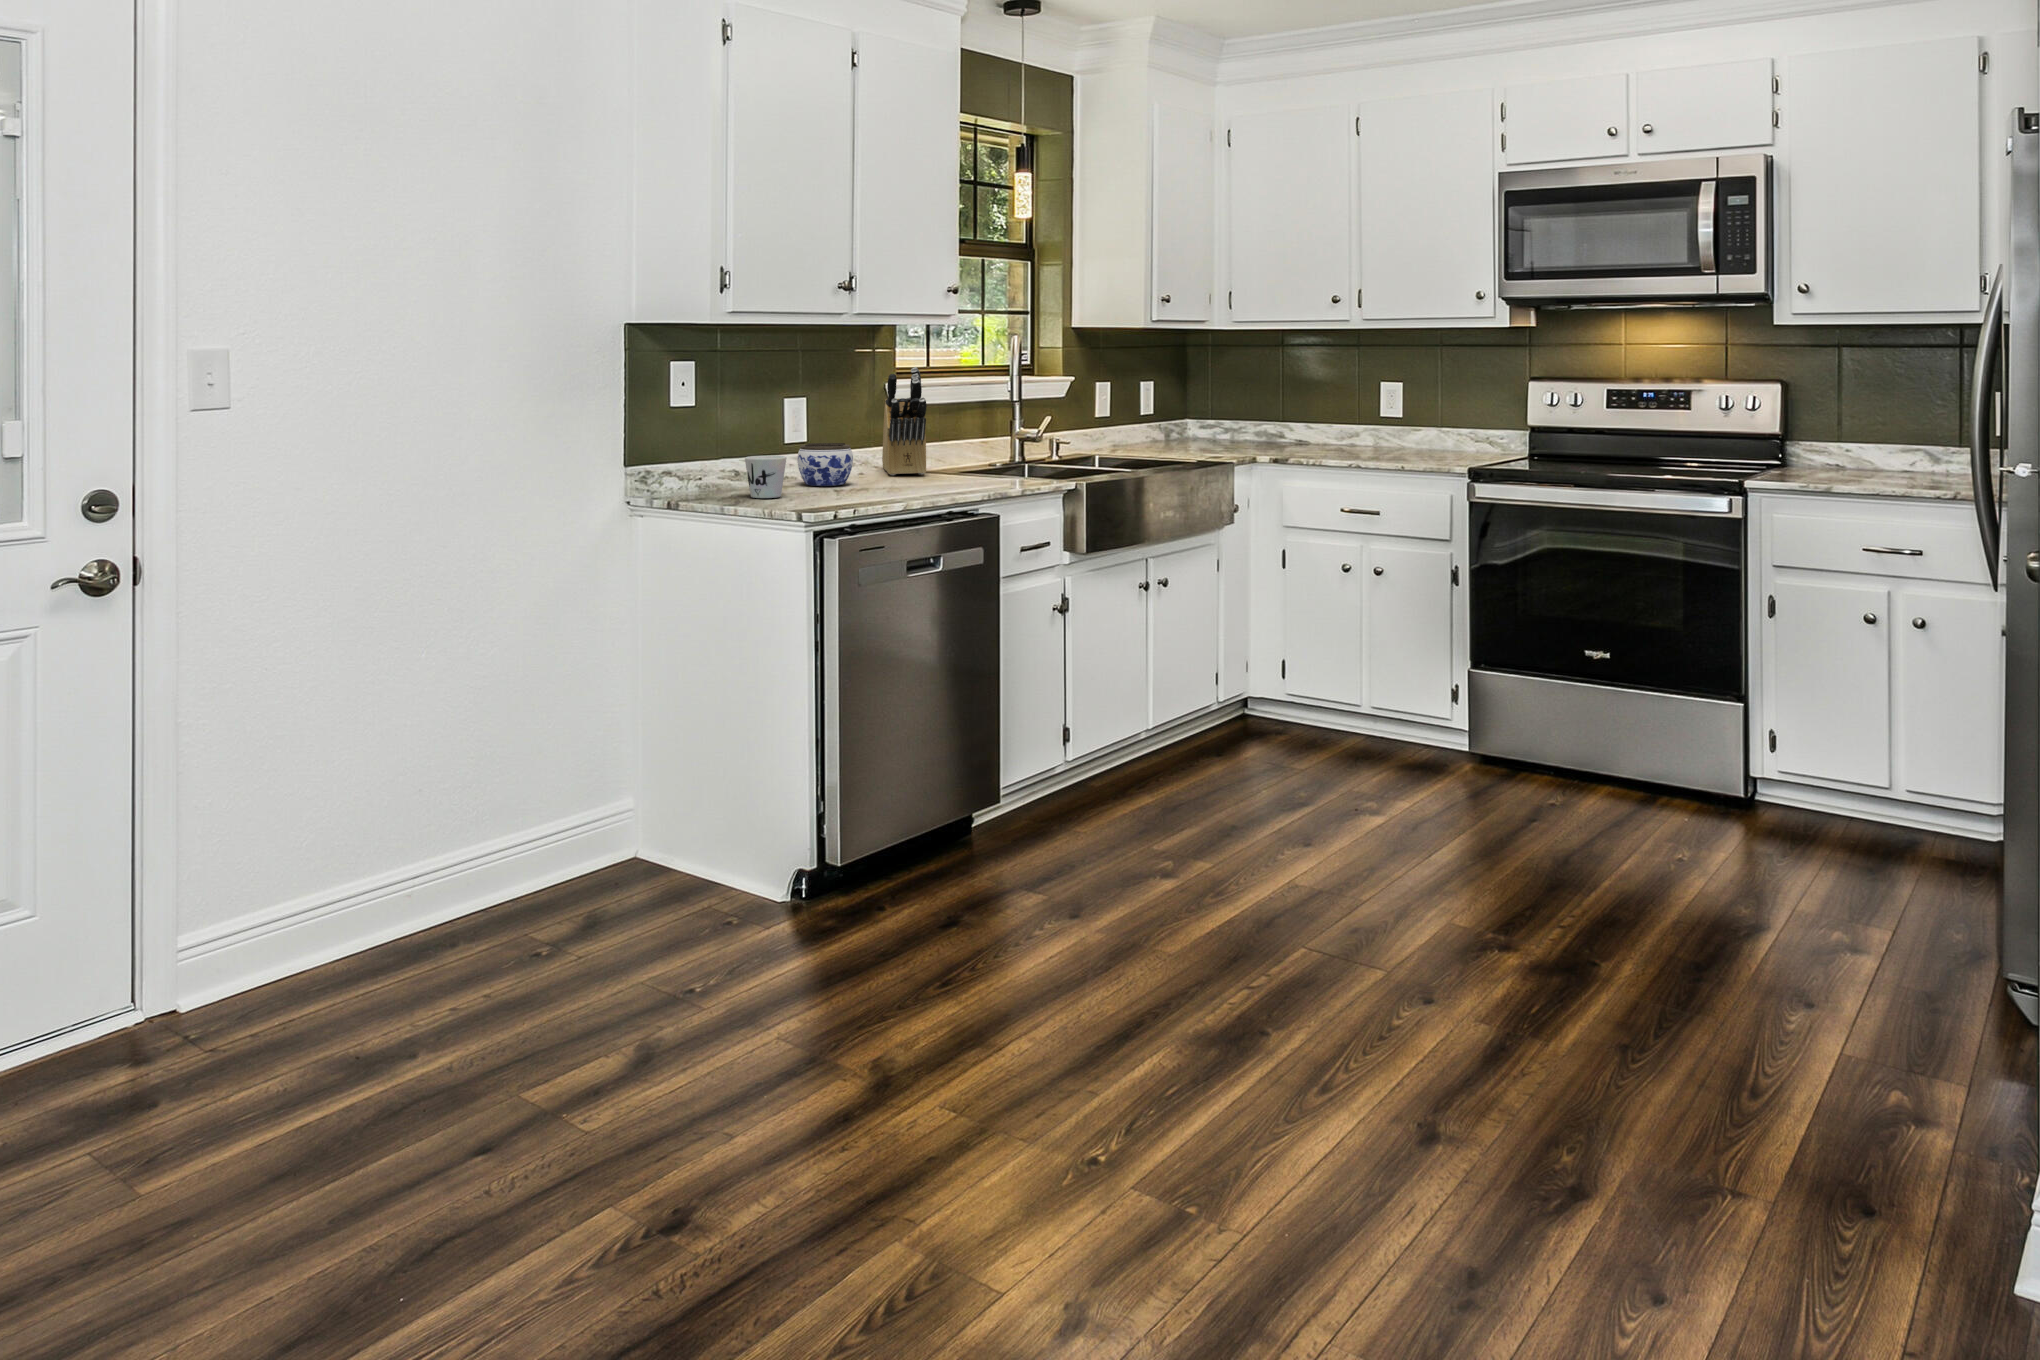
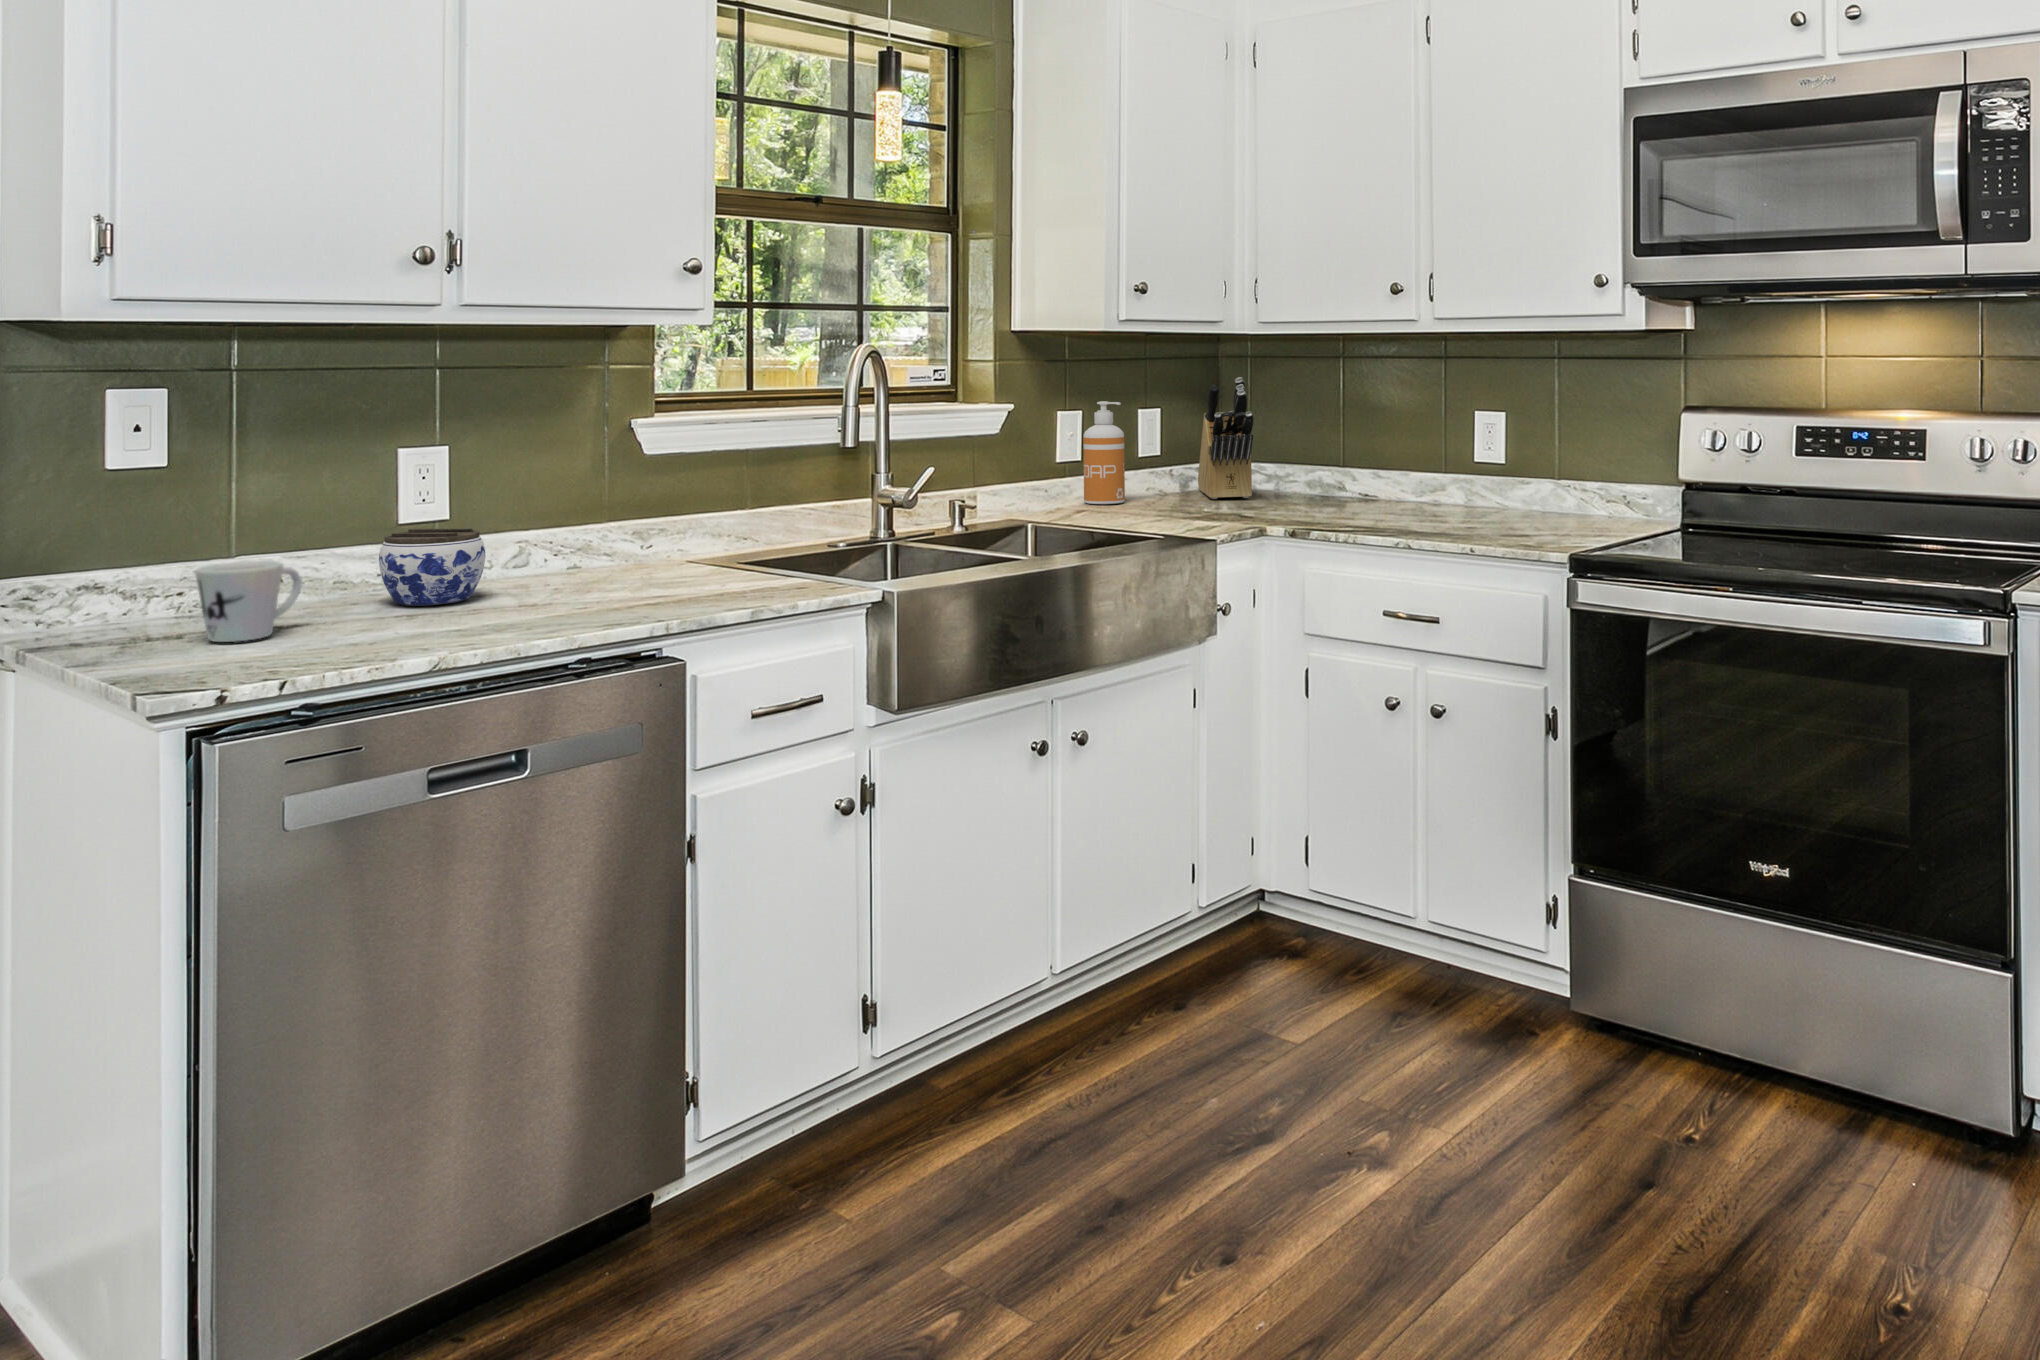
knife block: present [882,367,927,475] -> present [1198,377,1254,499]
soap dispenser: none [1114,375,1141,445] -> present [1083,401,1125,504]

